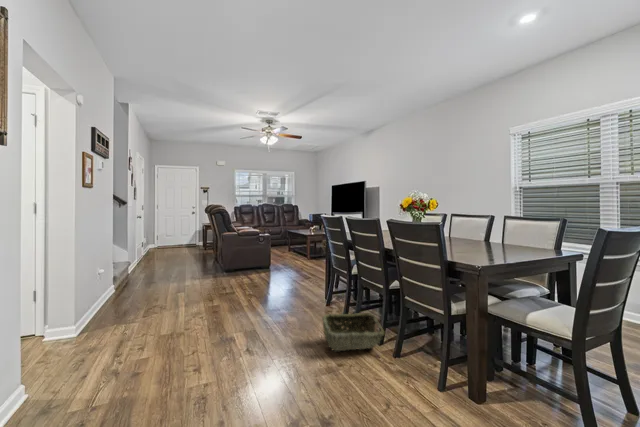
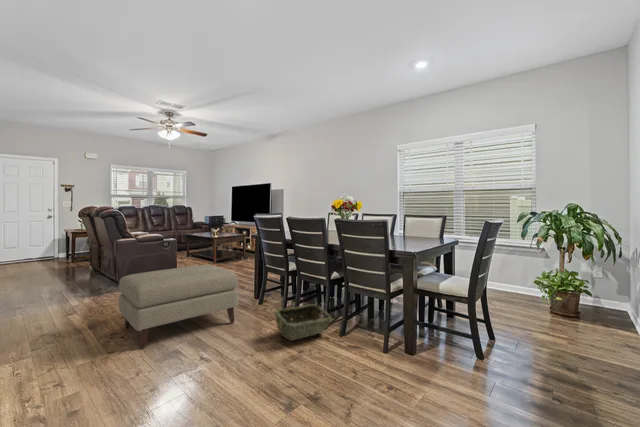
ottoman: none [198,260,297,333] -> present [119,265,239,348]

